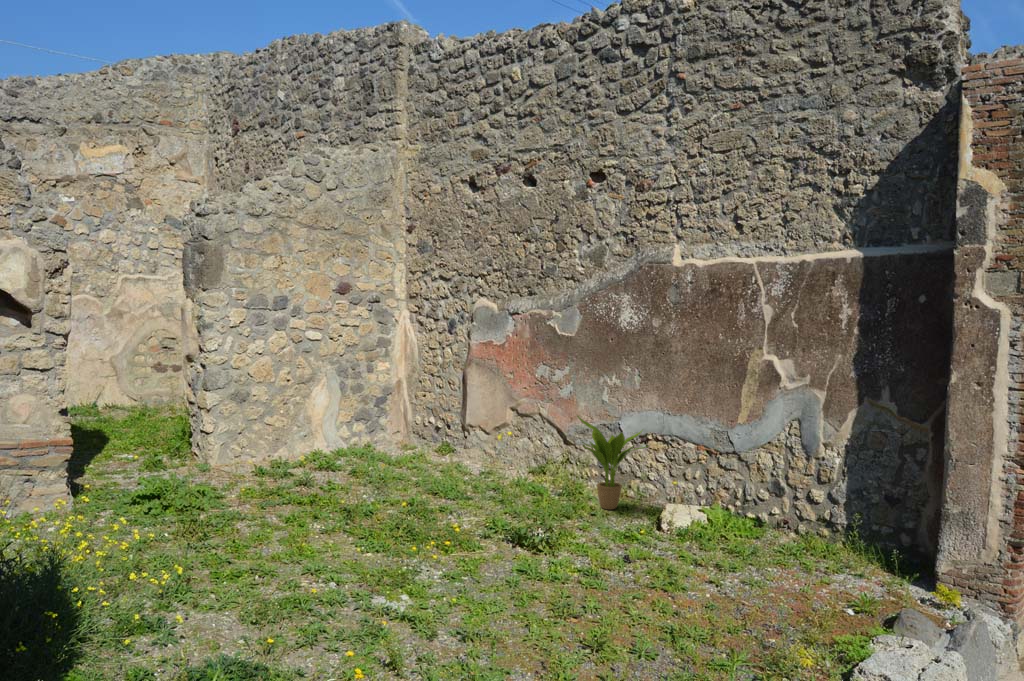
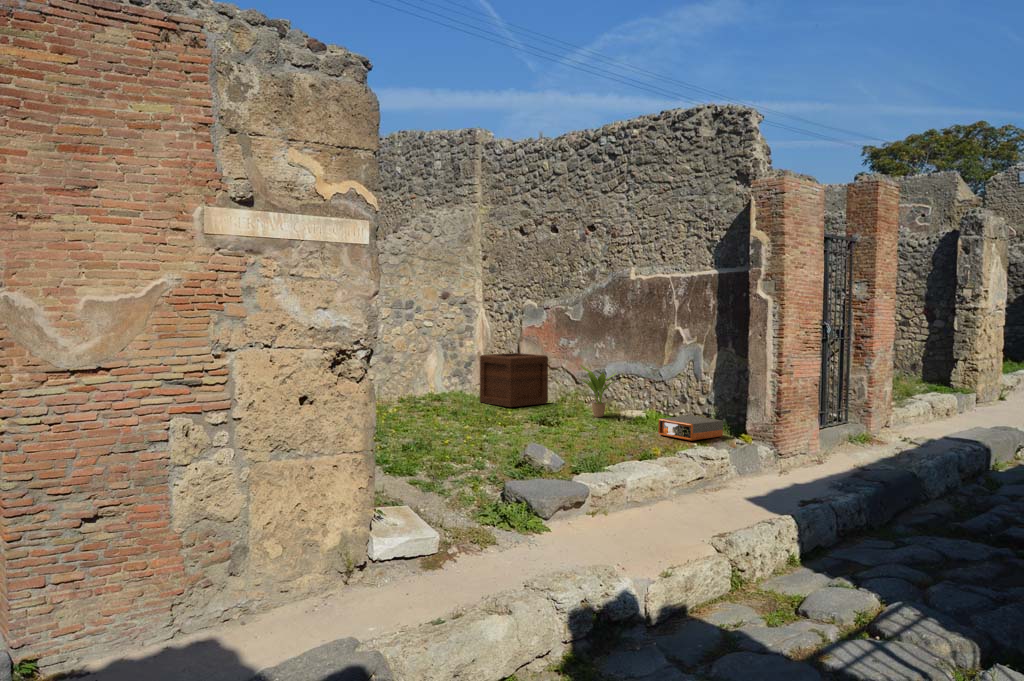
wooden crate: none [398,385,515,484] -> present [480,353,548,407]
storage box: none [745,522,869,589] -> present [658,415,723,441]

